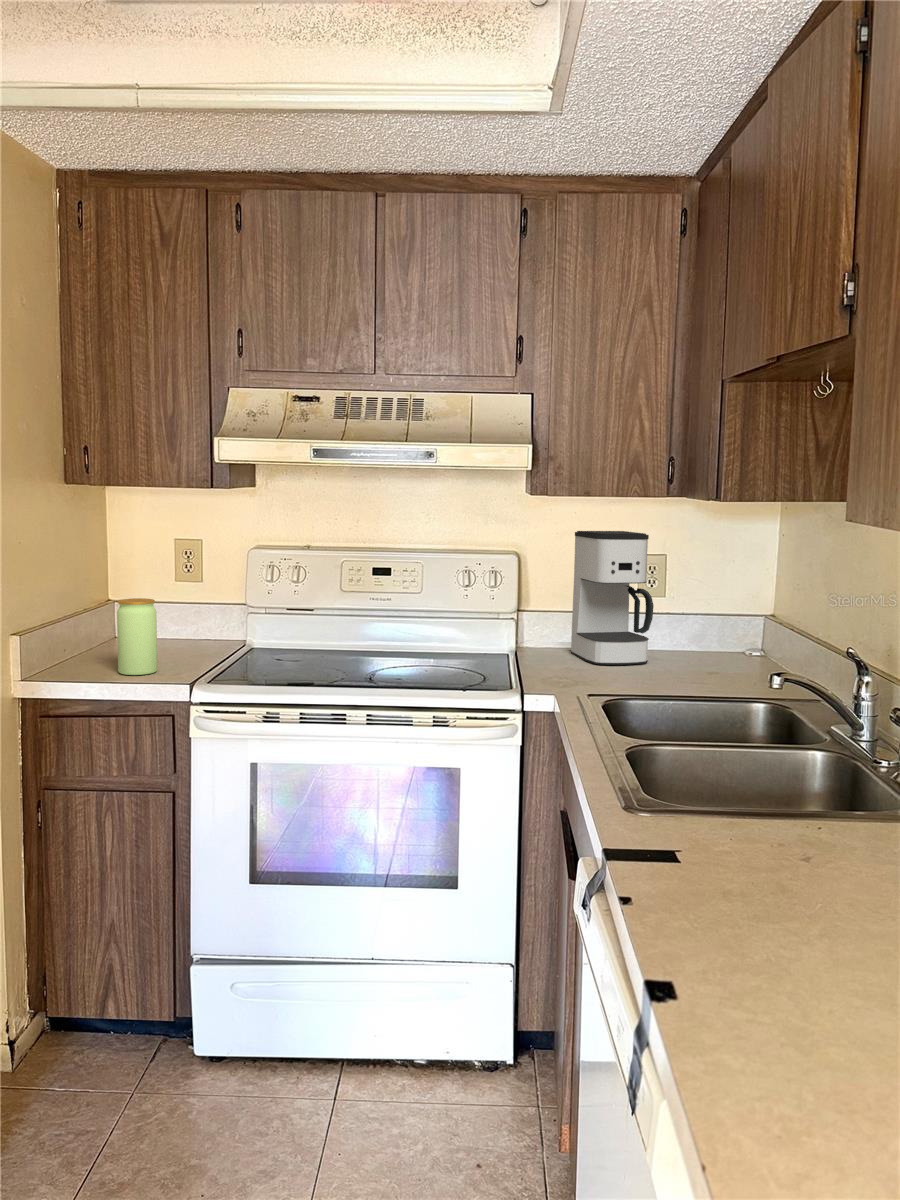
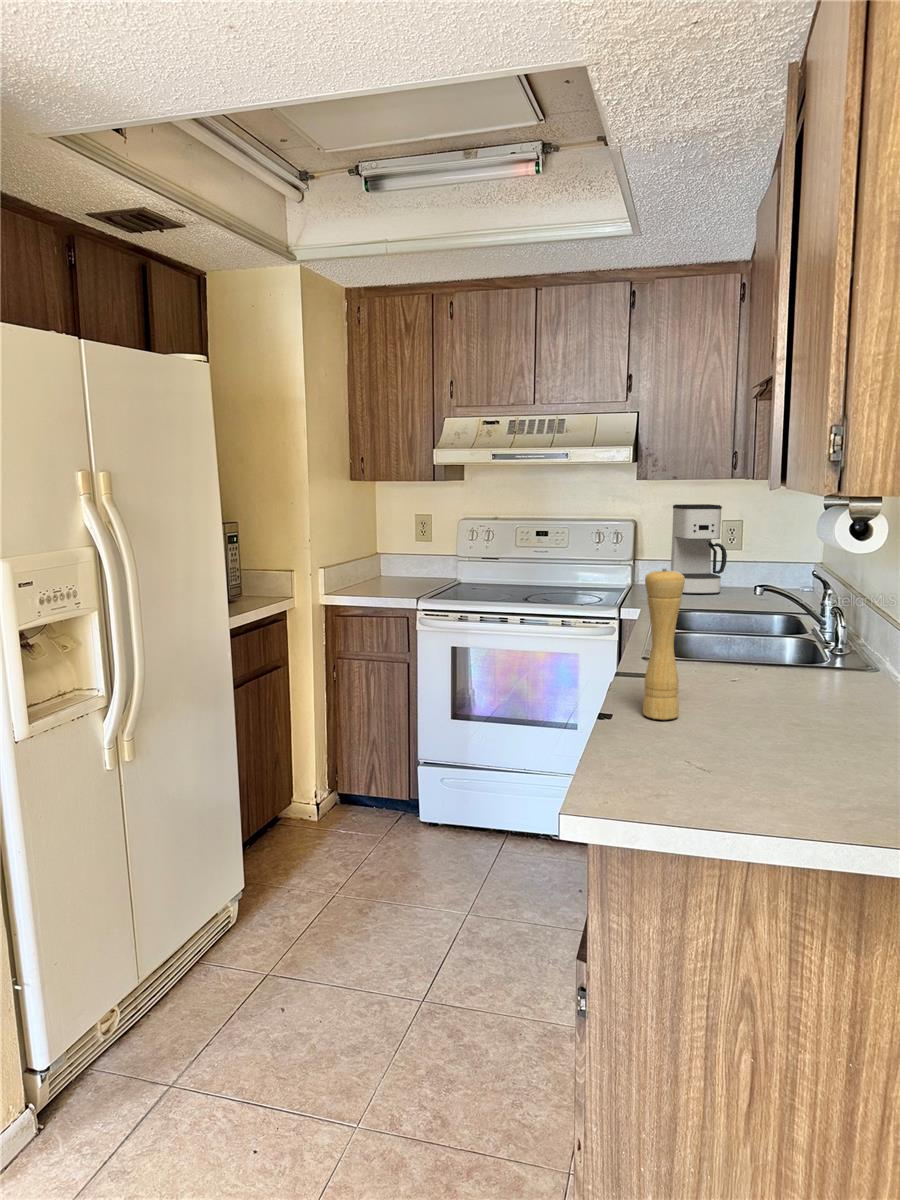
jar: present [117,598,157,675] -> none [378,548,401,594]
pepper mill: none [715,690,803,986] -> present [643,569,685,720]

